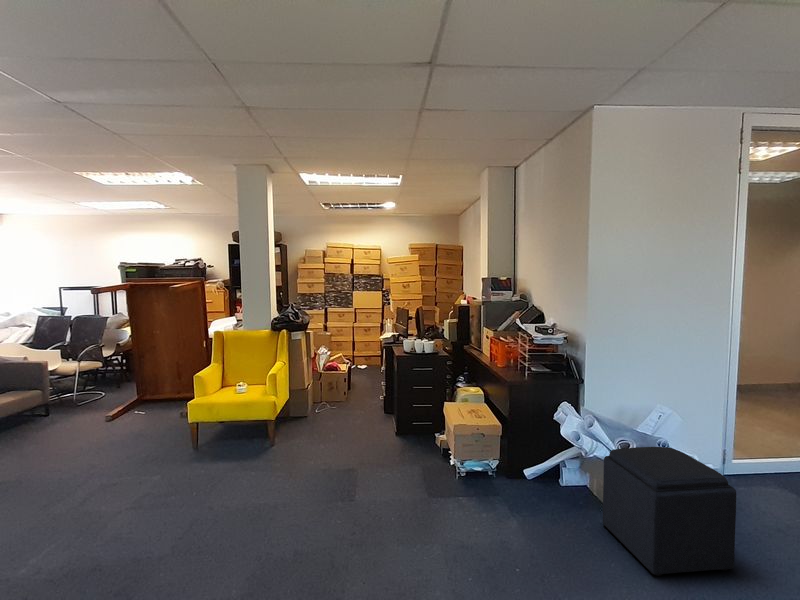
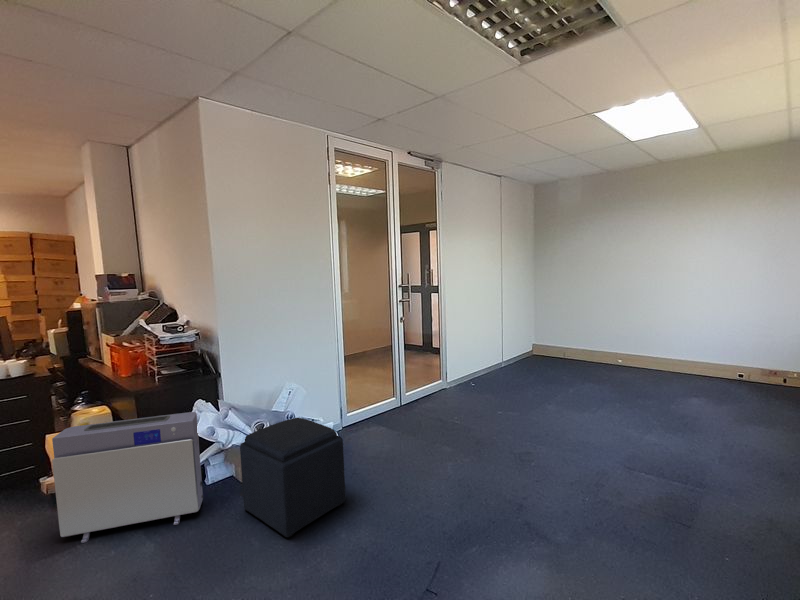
air purifier: none [454,400,562,511] -> present [52,412,203,543]

